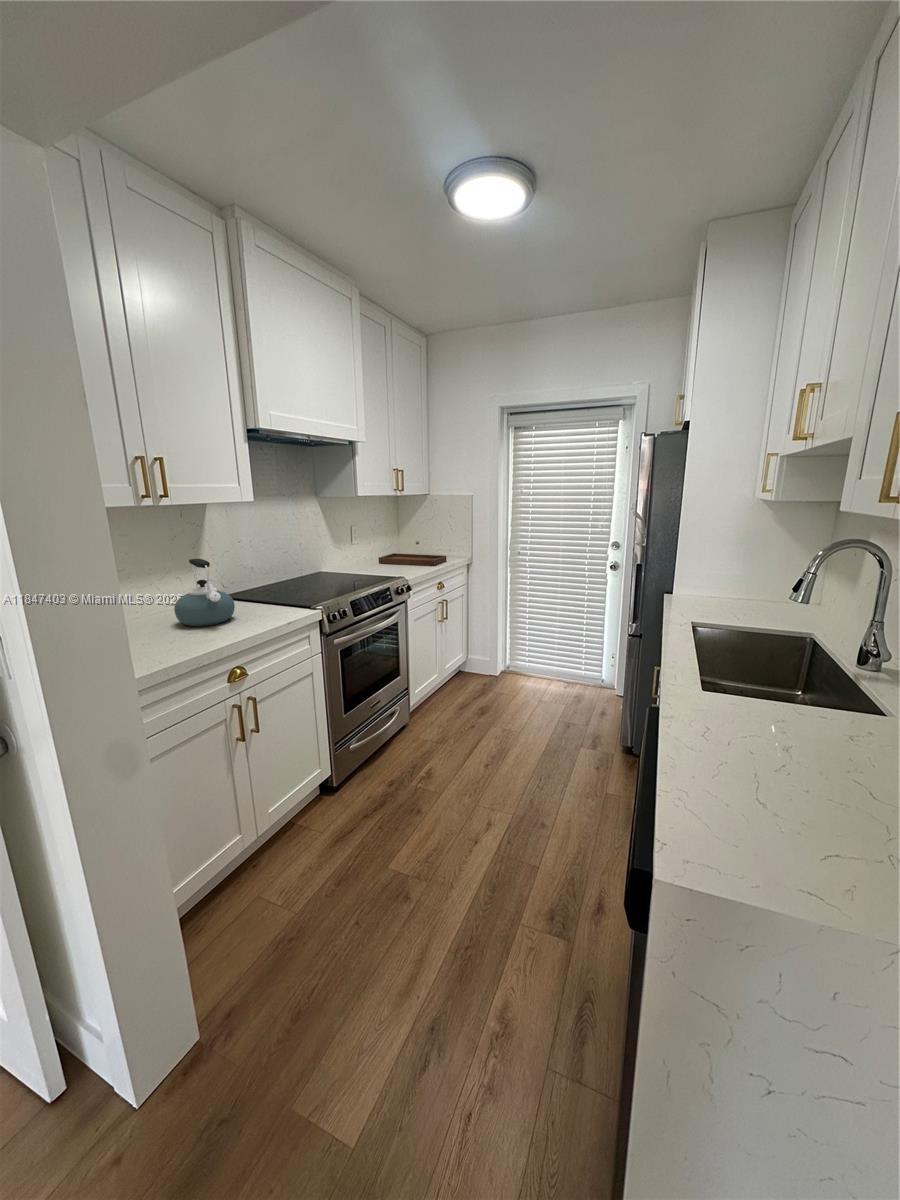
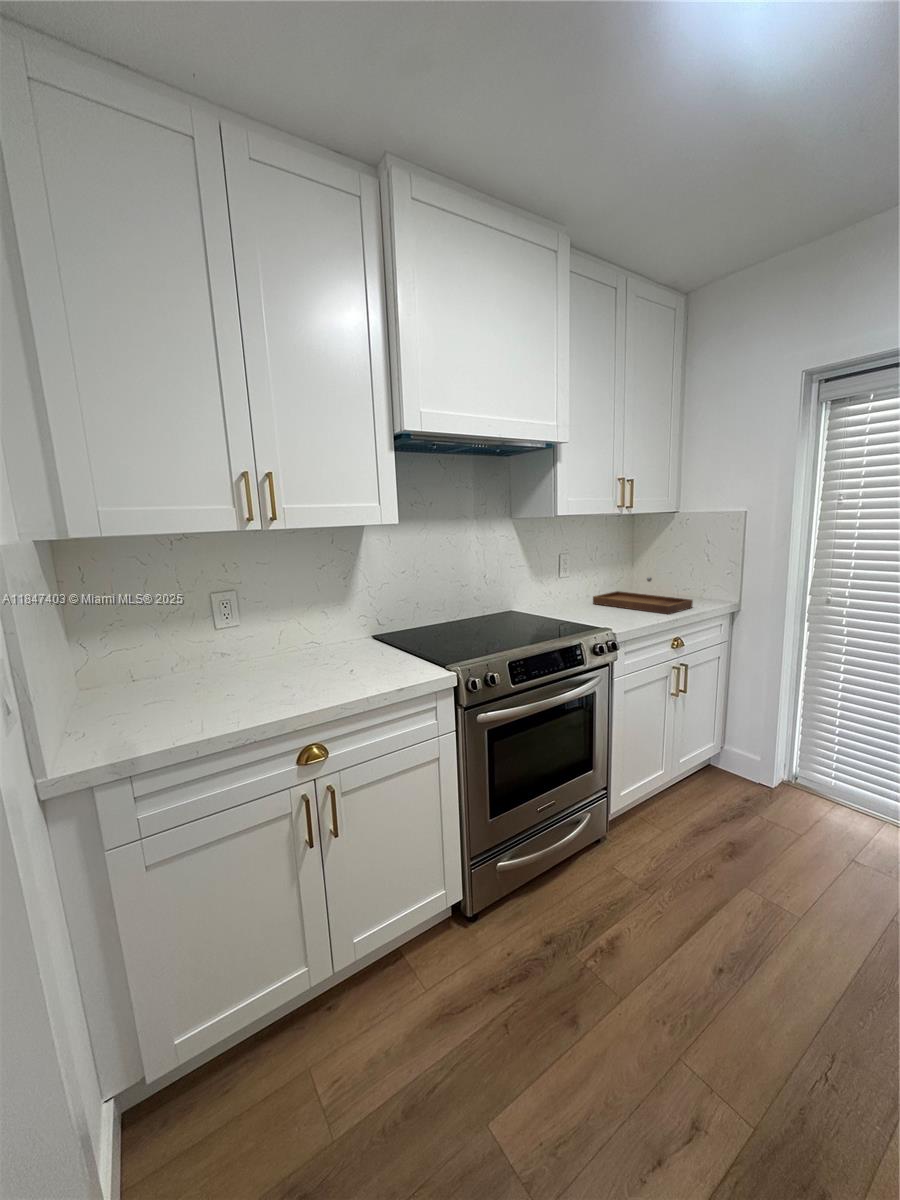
kettle: present [174,559,235,626] -> none [287,593,355,677]

